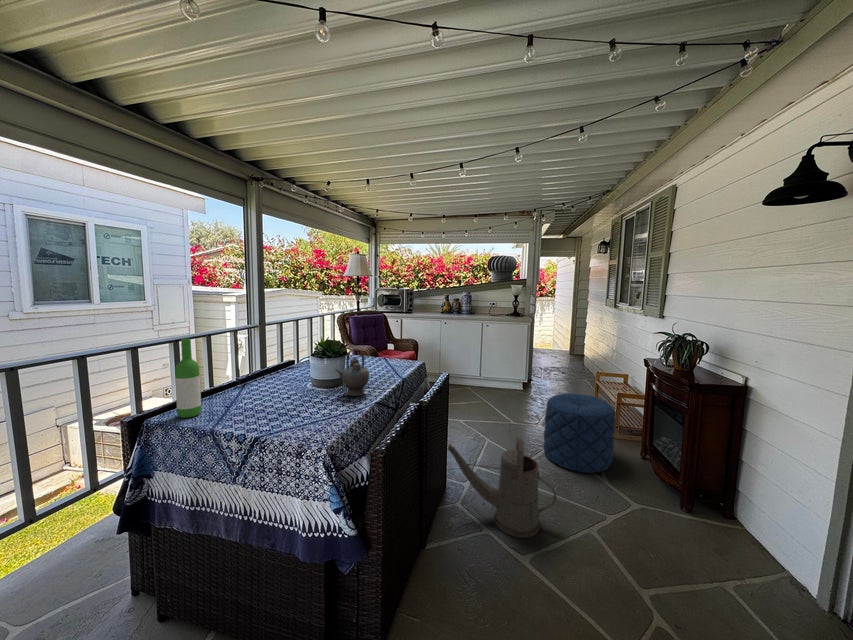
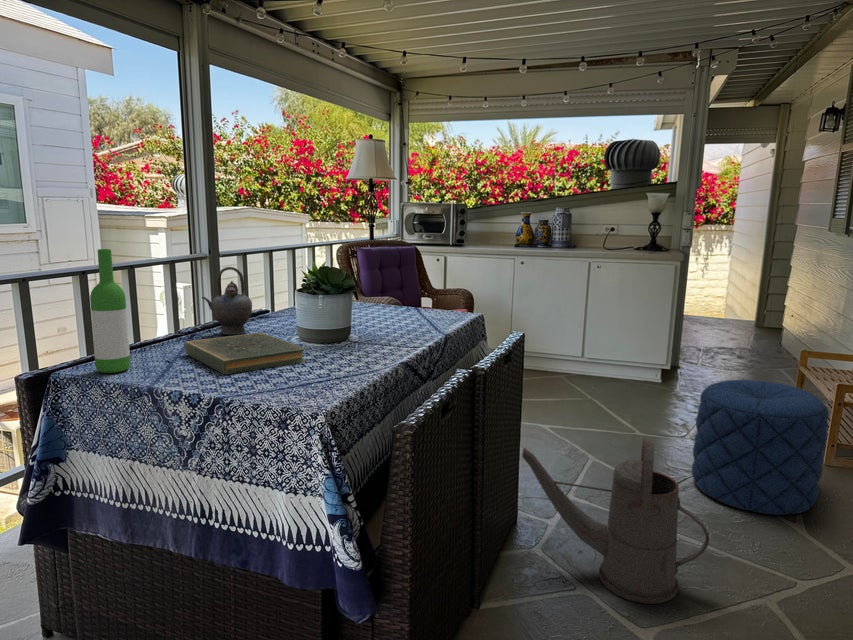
teapot: present [336,348,369,396] -> present [202,267,252,335]
book: none [239,382,317,416] -> present [185,333,306,375]

